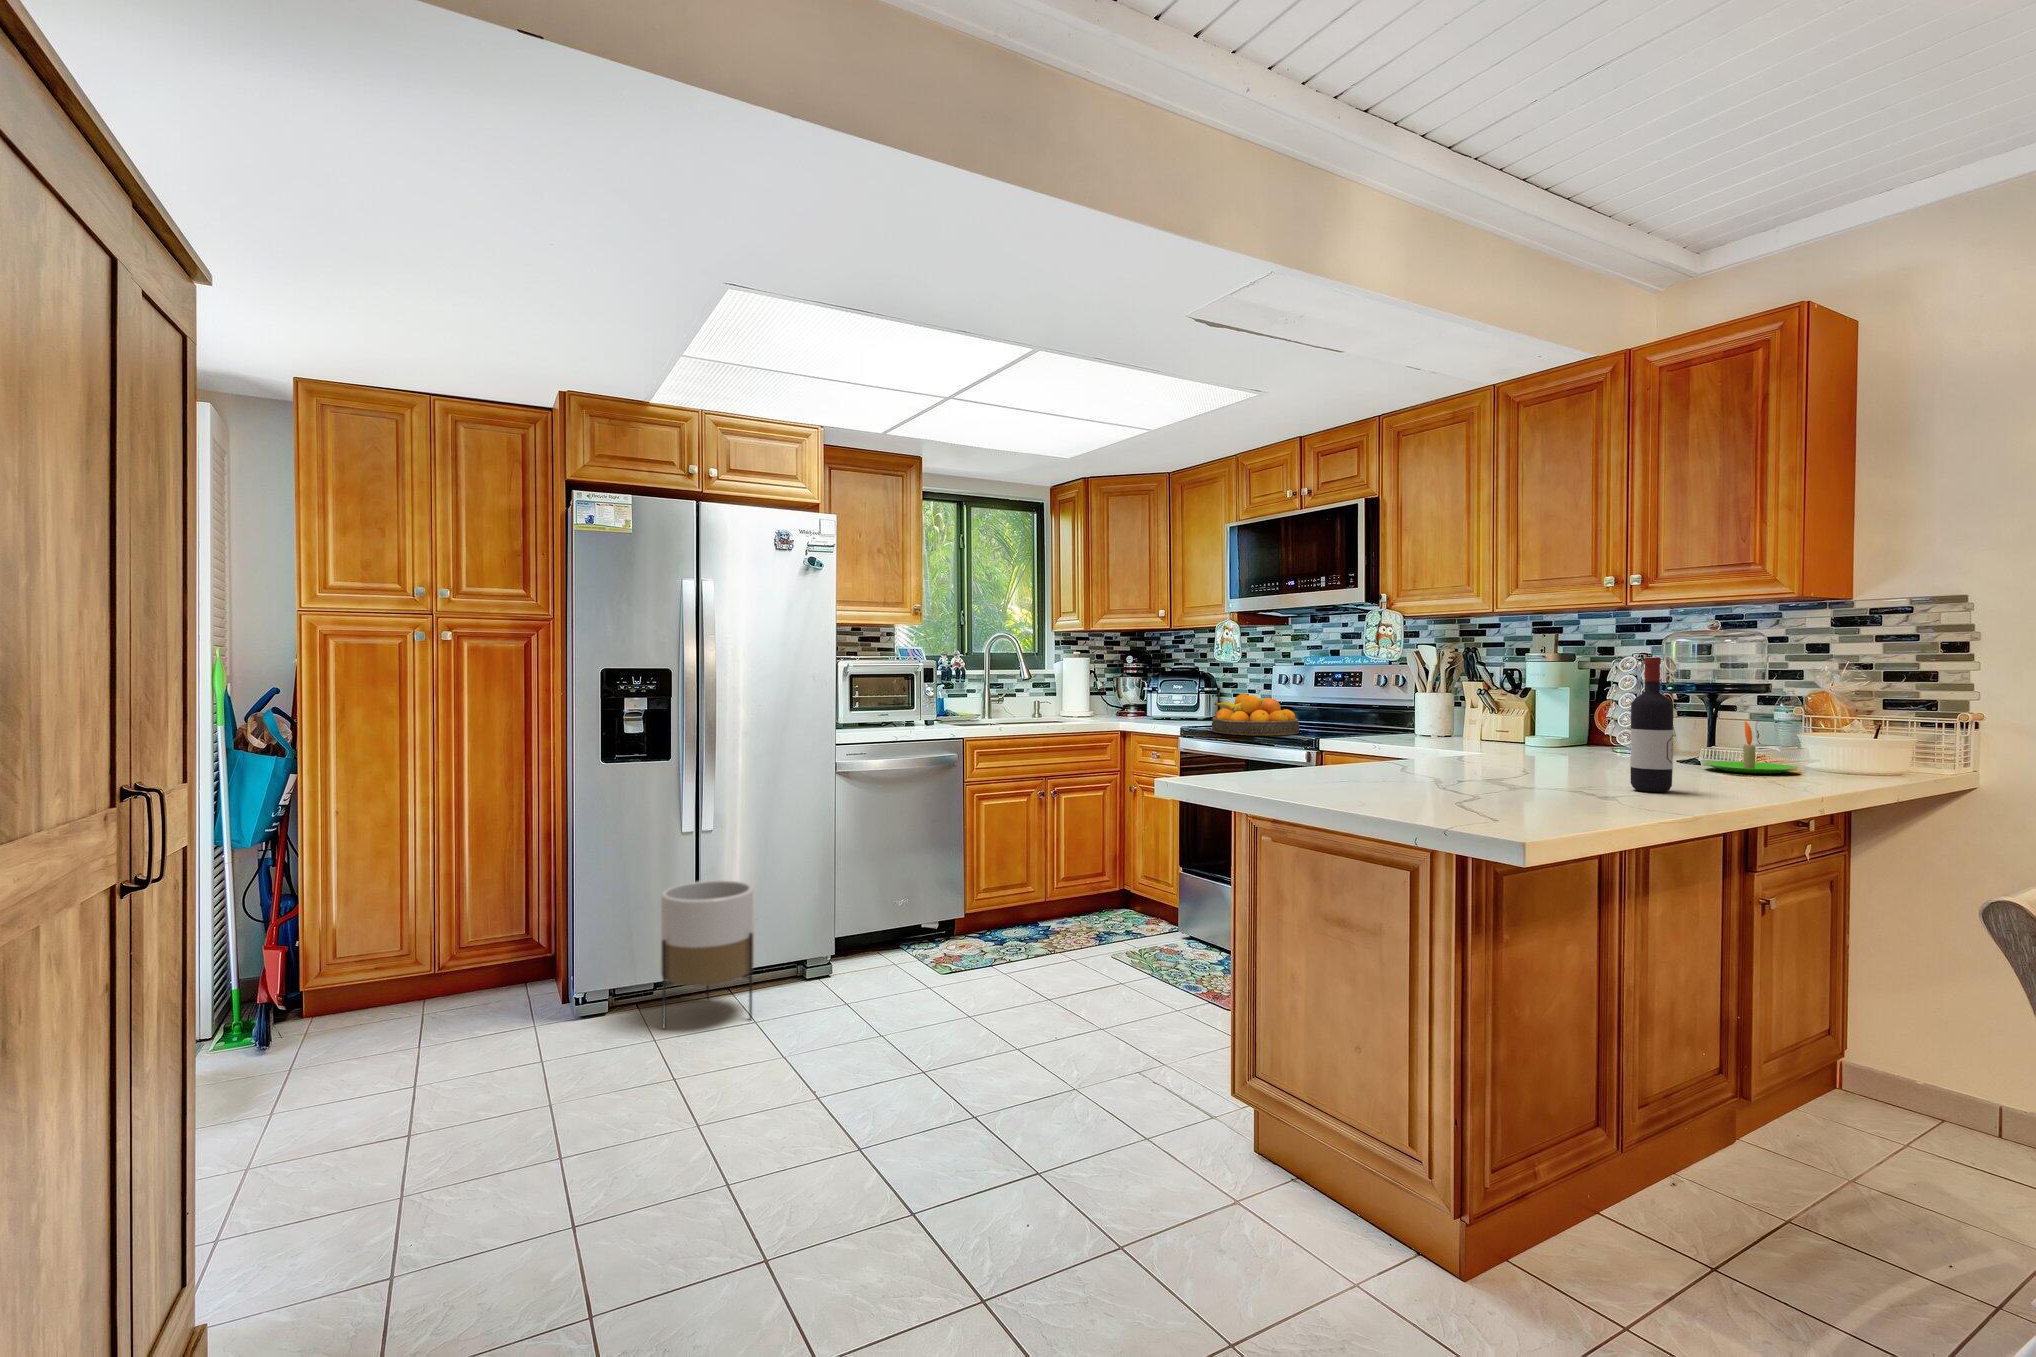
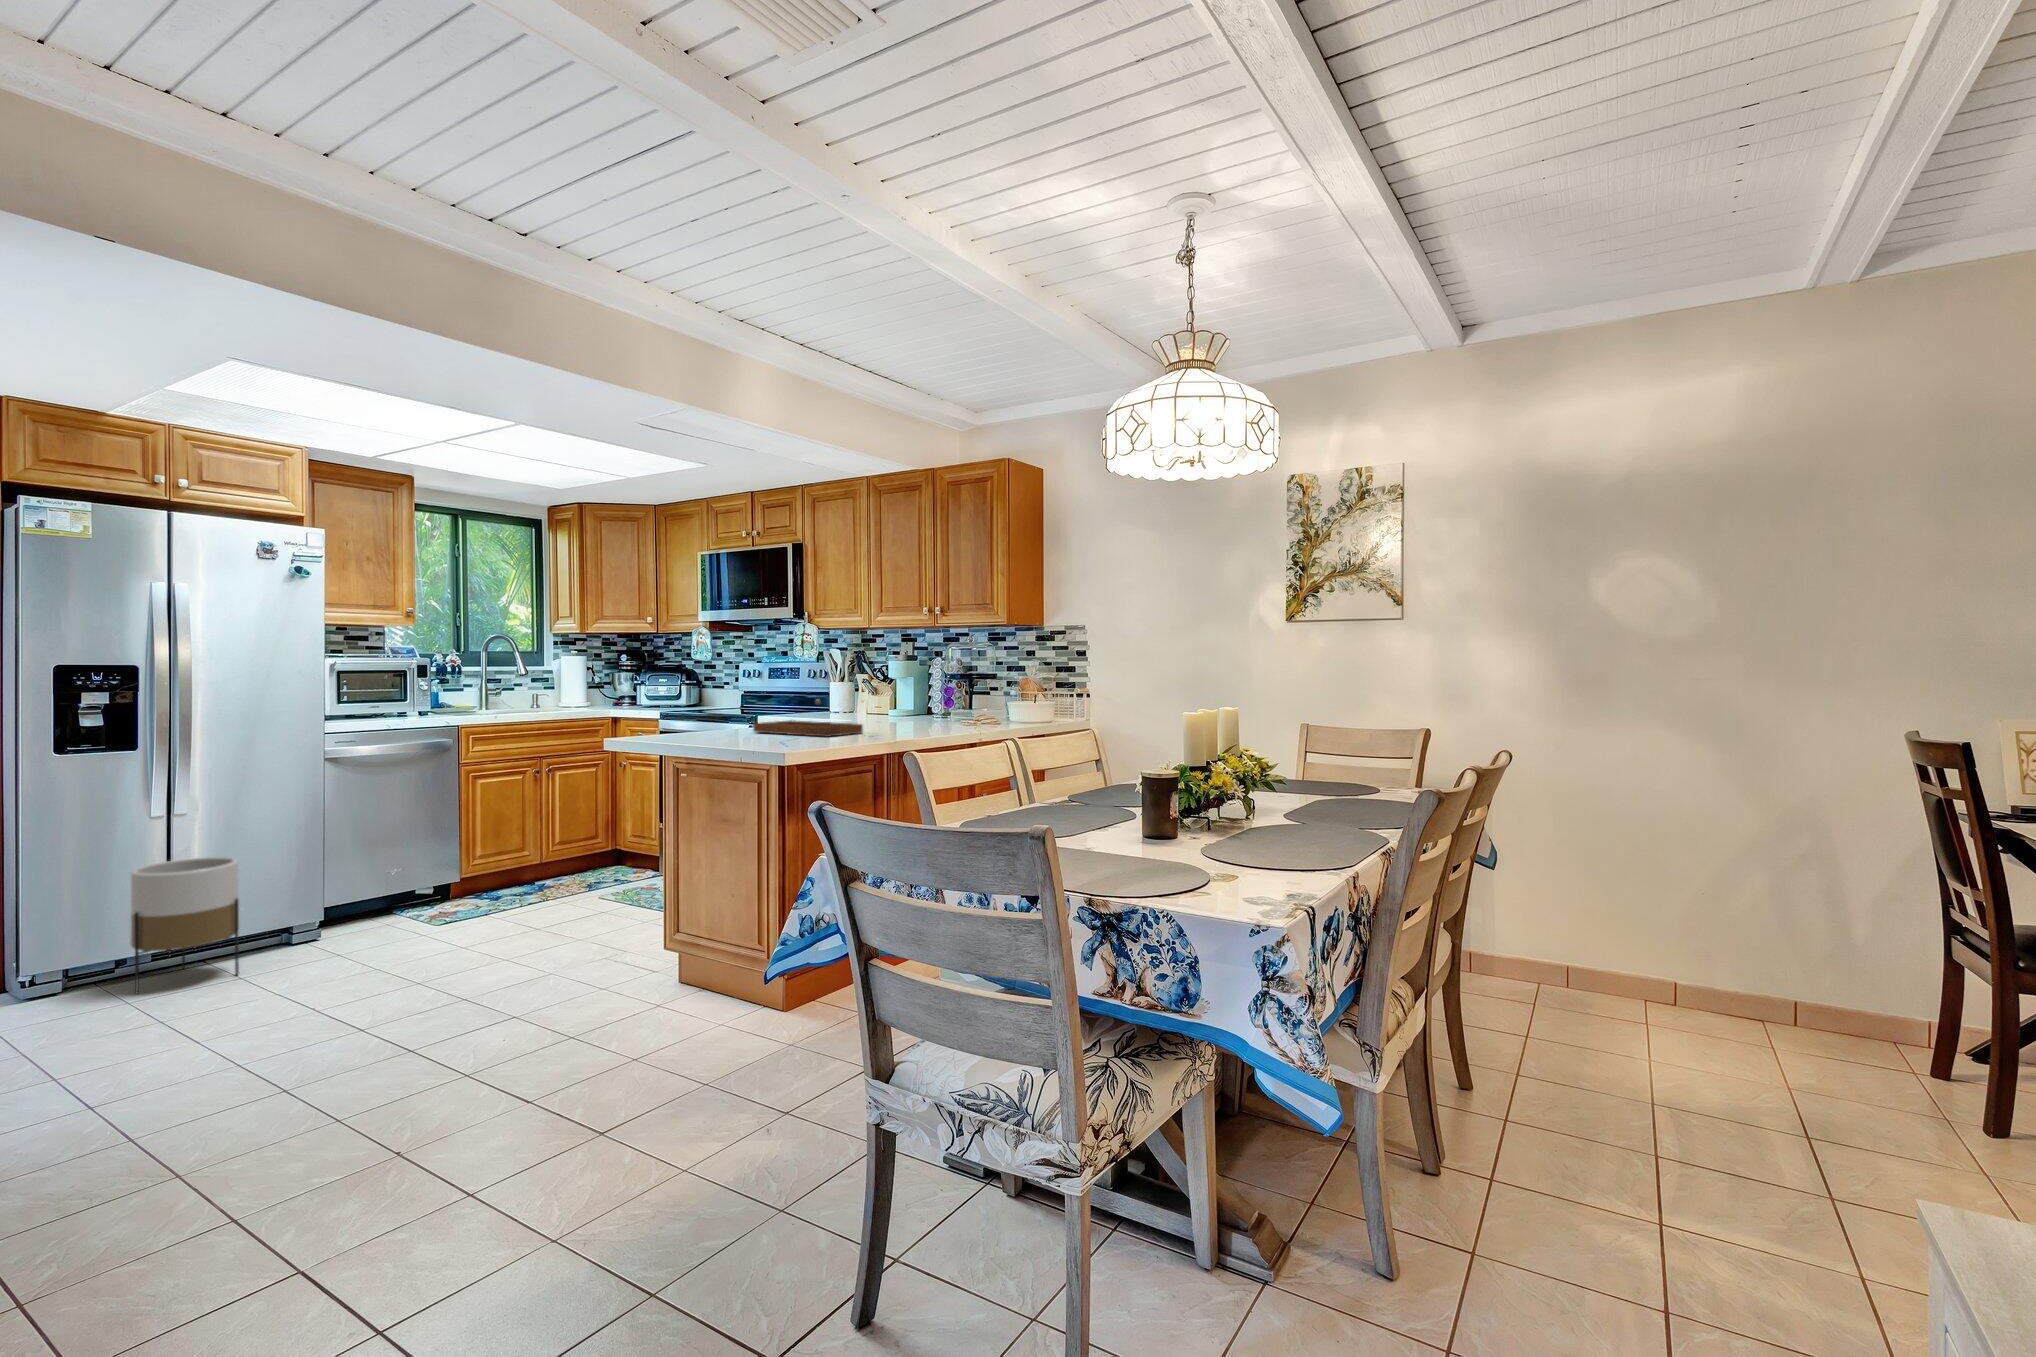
wine bottle: present [1630,658,1673,792] -> none [900,659,920,735]
fruit bowl: present [1212,694,1299,736] -> none [681,685,749,715]
candle: present [1703,721,1798,774] -> none [961,696,1005,725]
tray: none [1355,723,1548,788] -> present [753,699,863,737]

